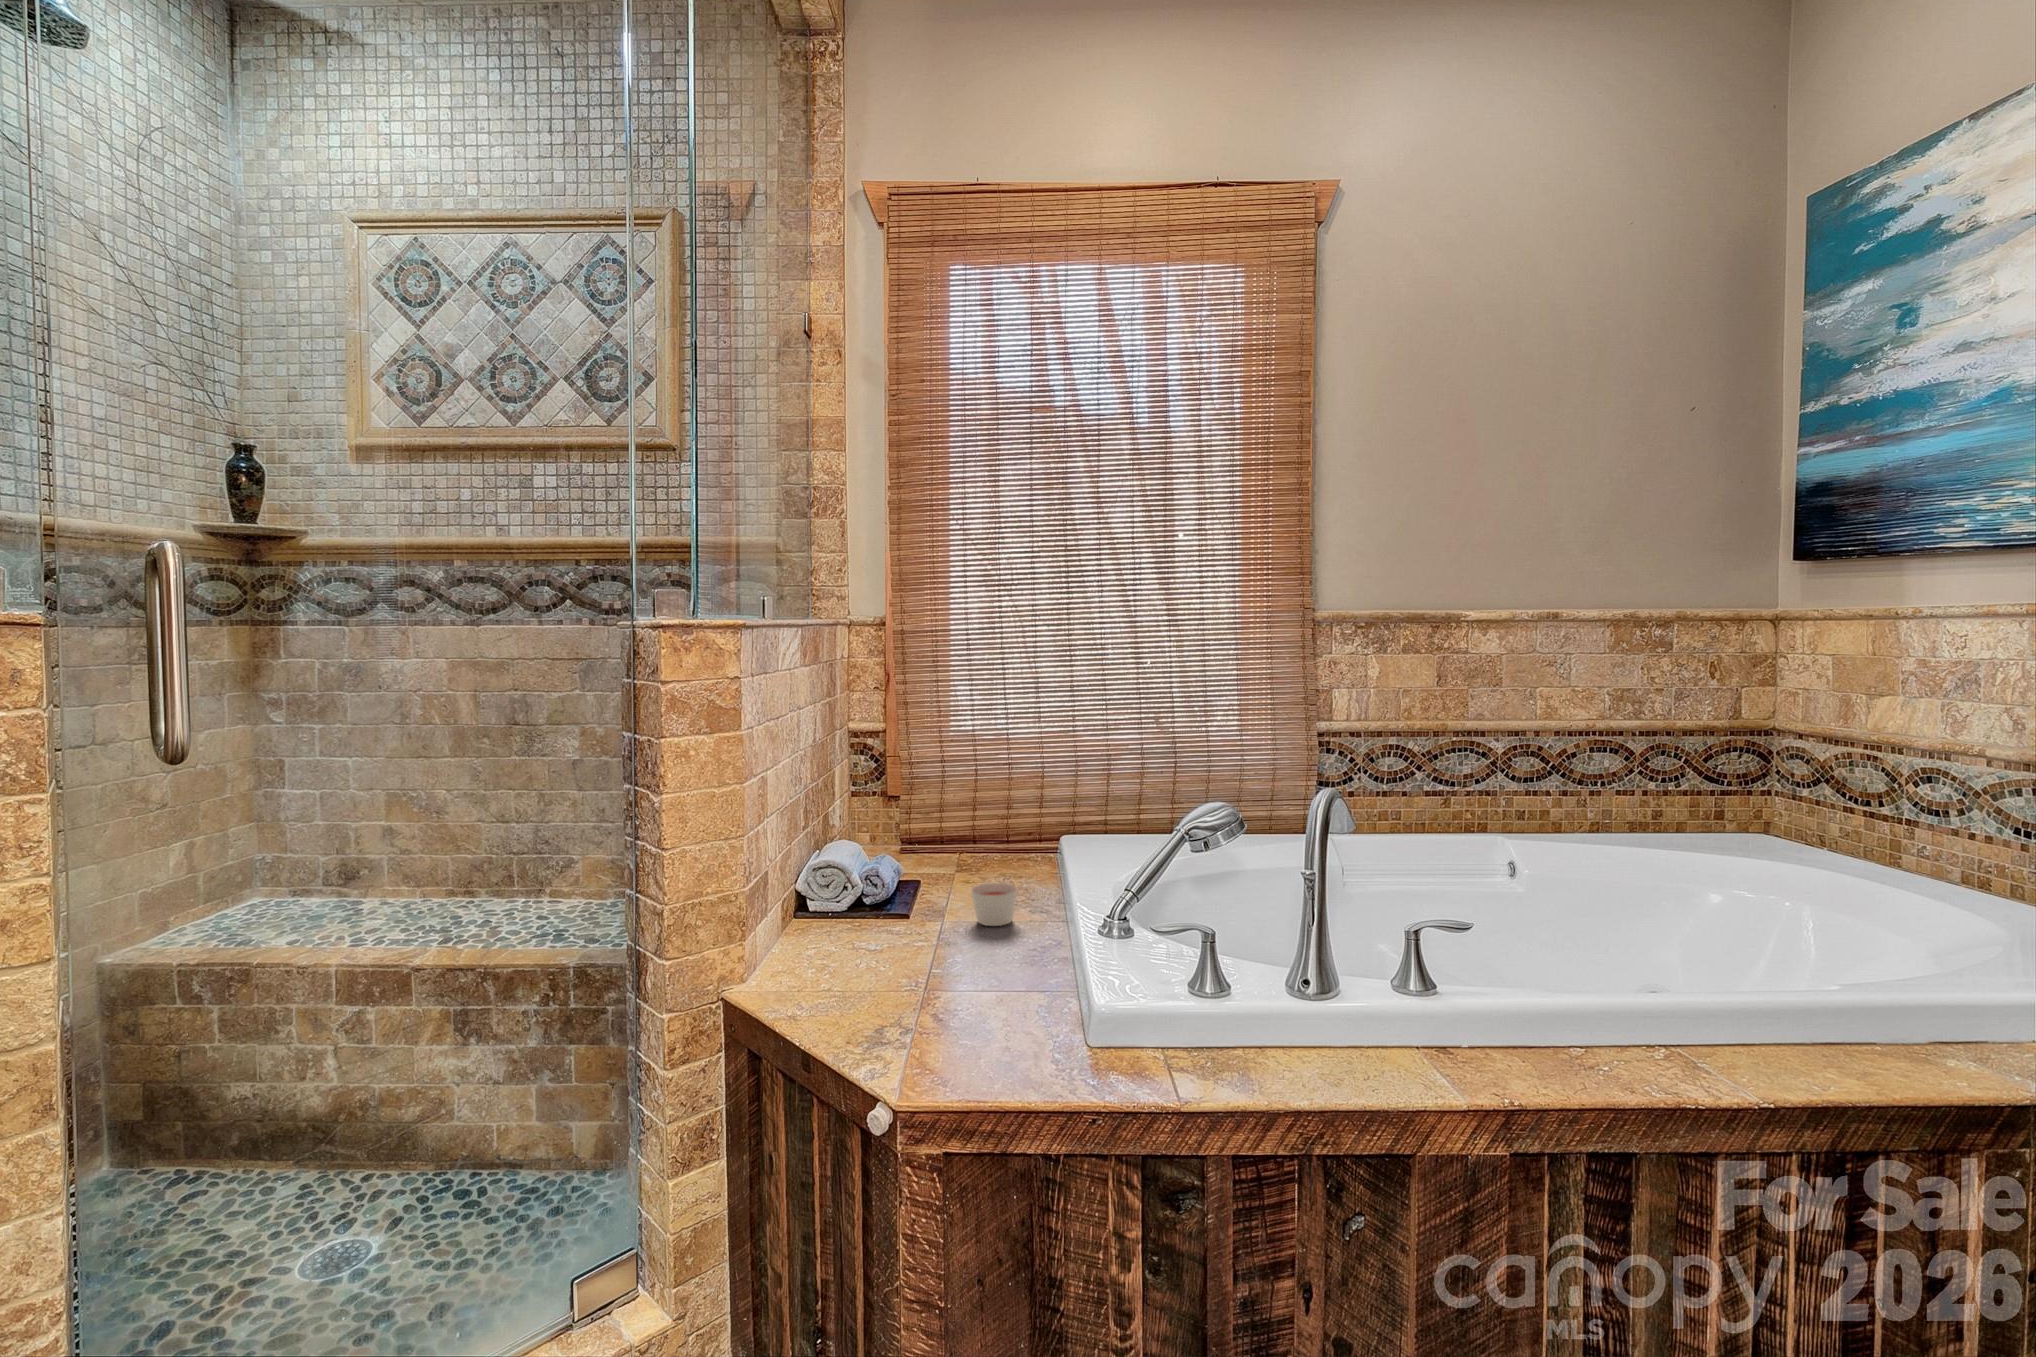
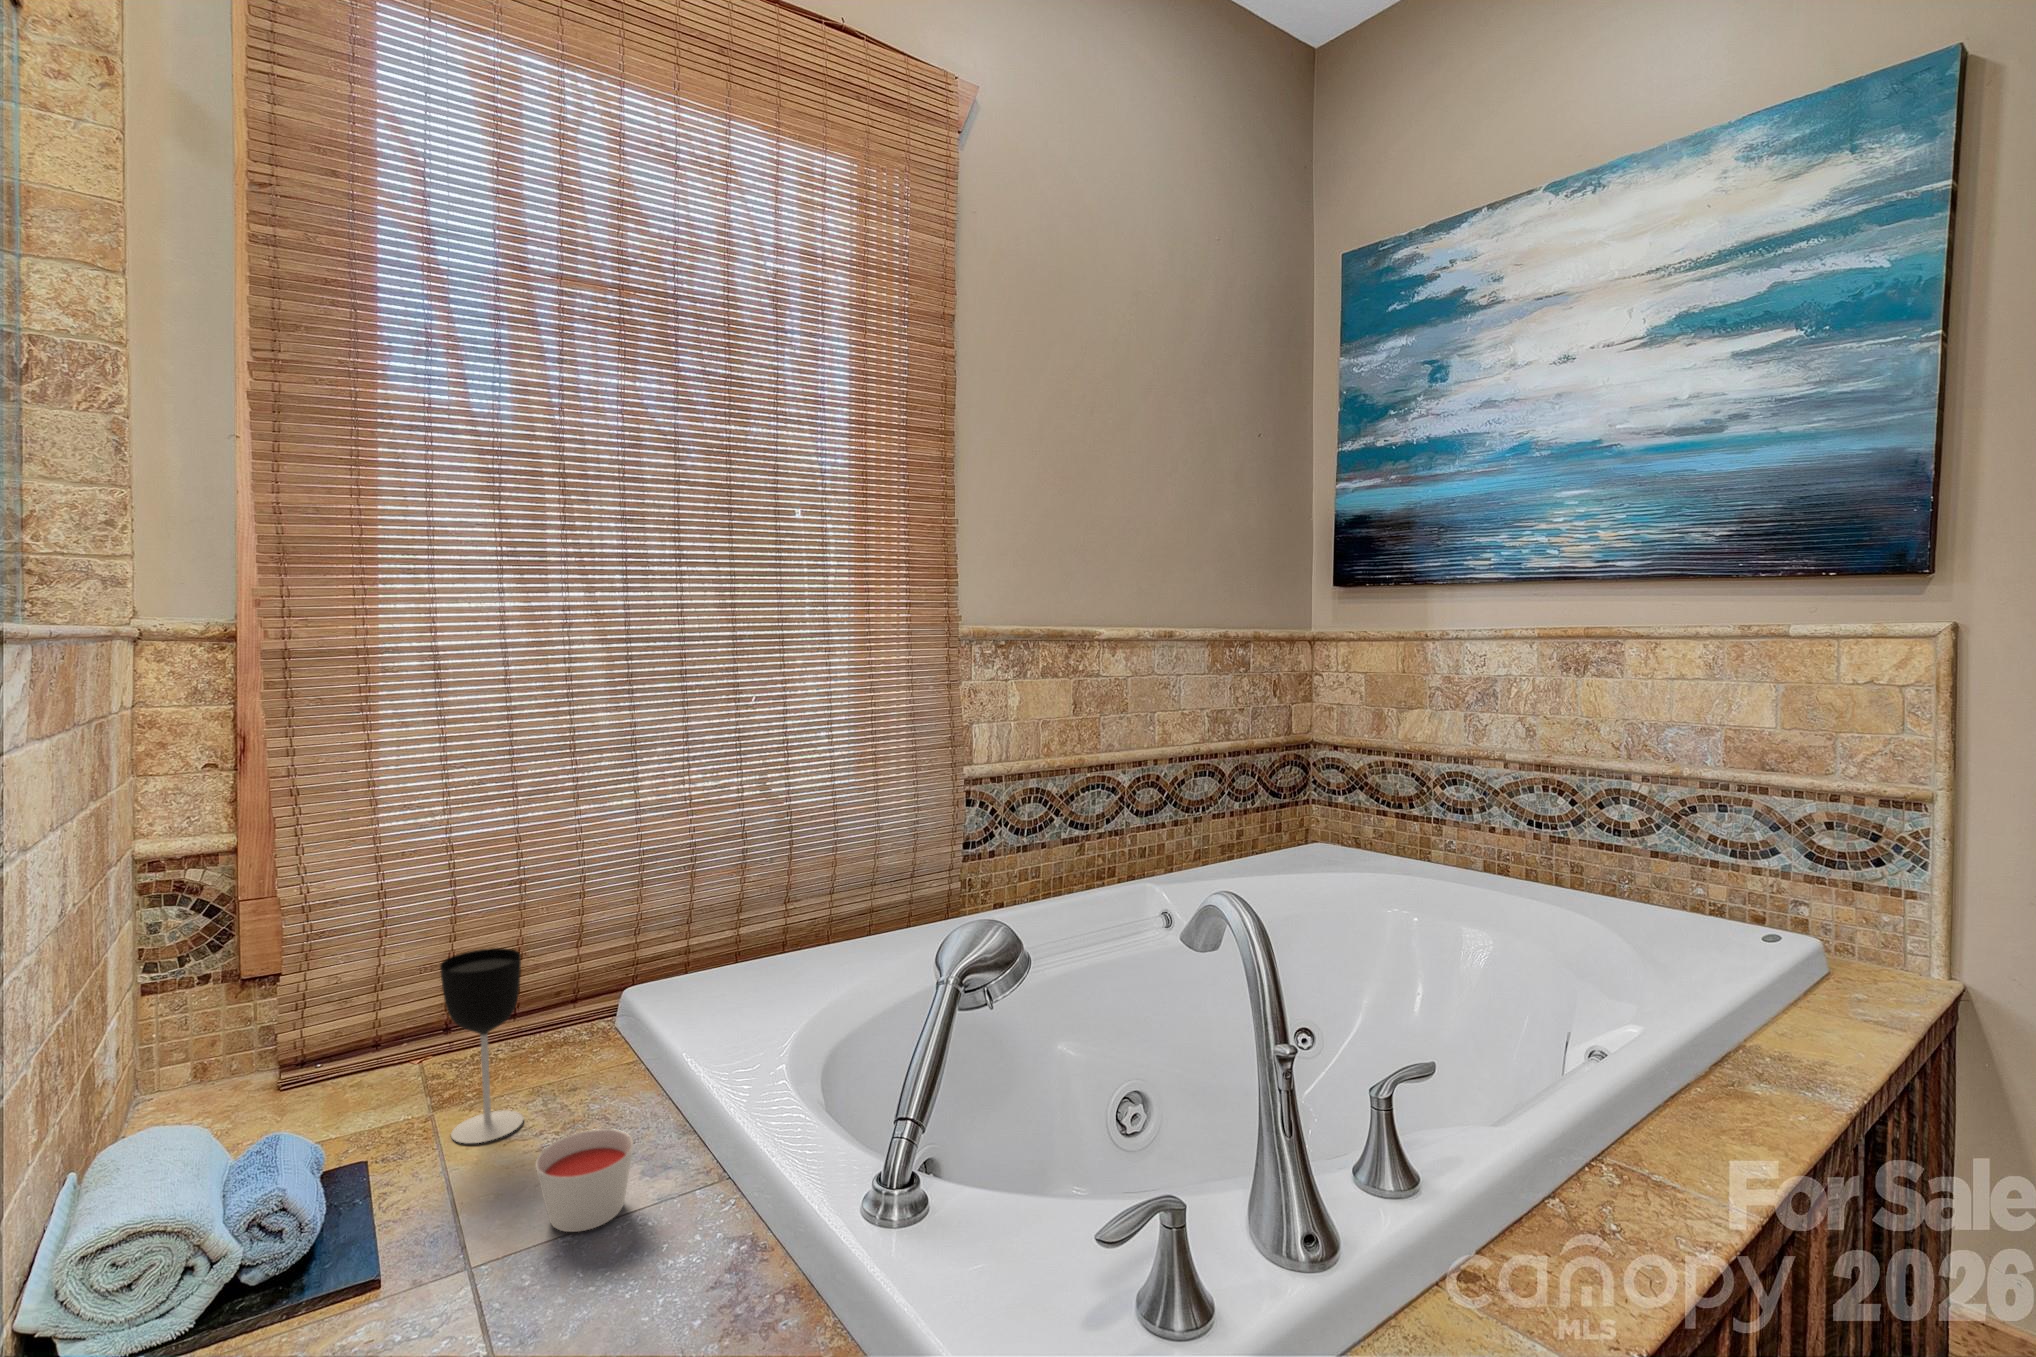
wine glass: none [954,791,992,889] -> present [440,948,524,1143]

